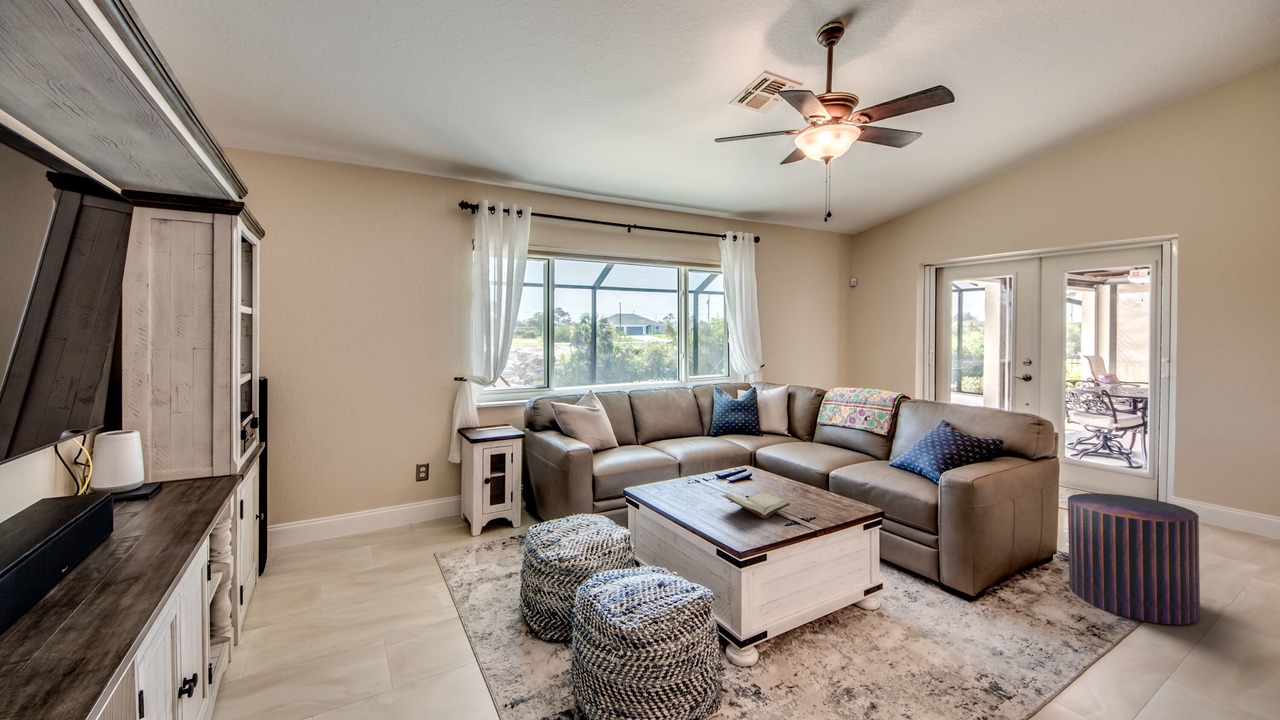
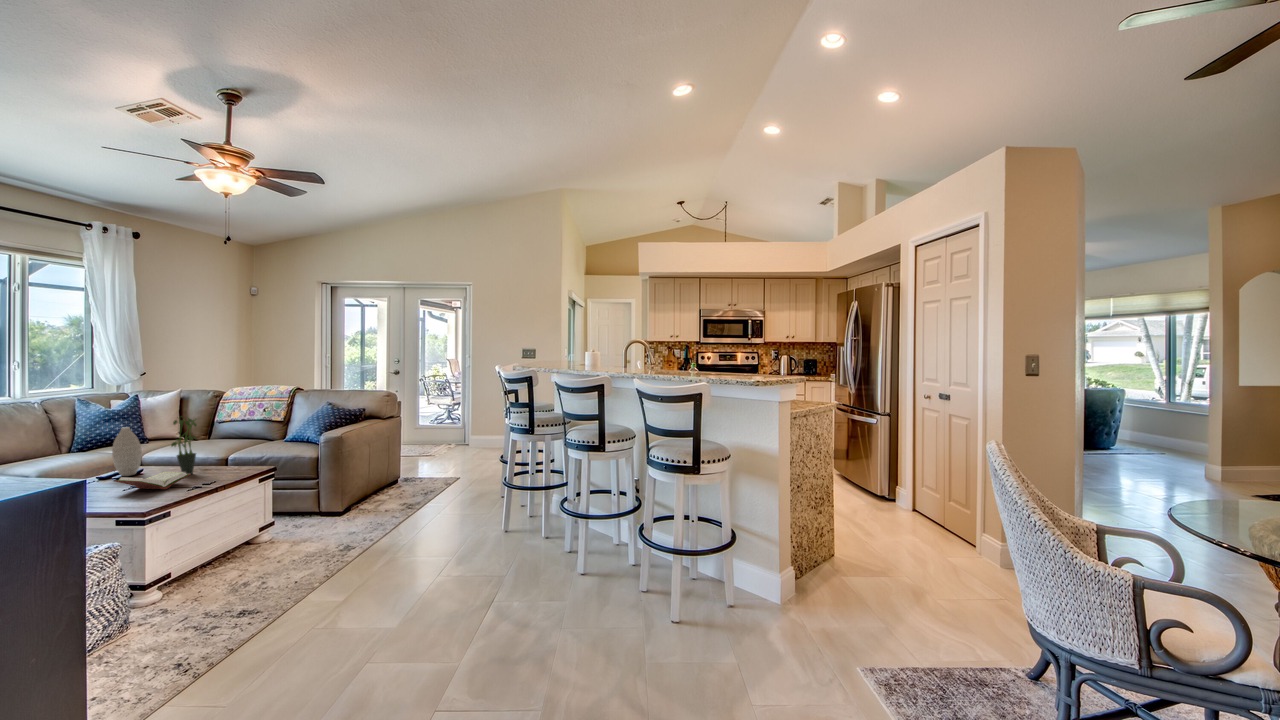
potted plant: none [774,427,805,498] -> present [171,418,197,474]
vase: none [726,430,749,483] -> present [112,427,142,476]
pouf: present [1068,493,1200,624] -> none [402,435,463,502]

